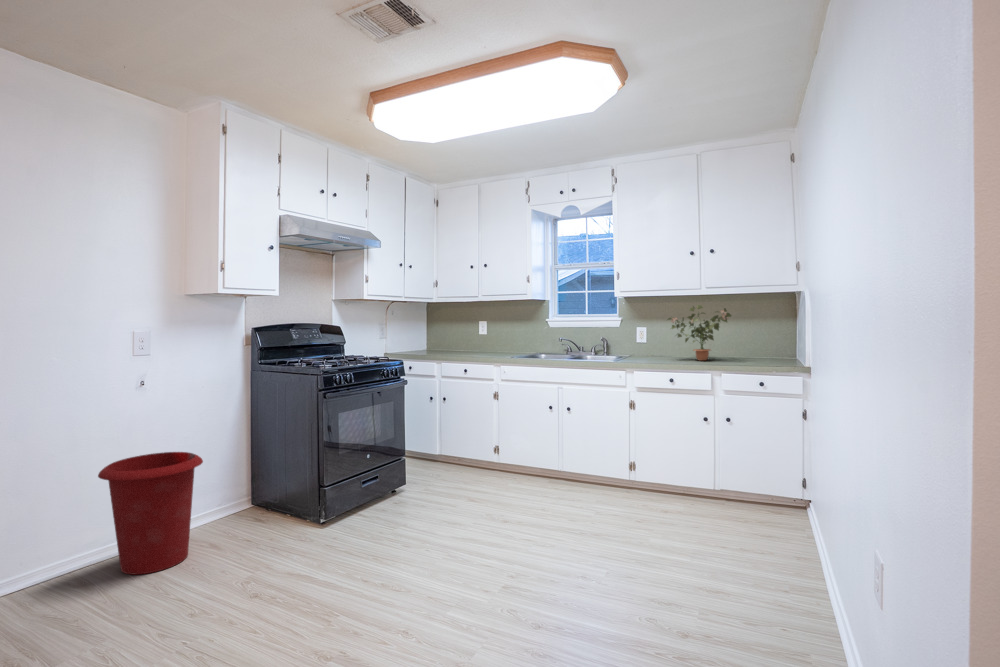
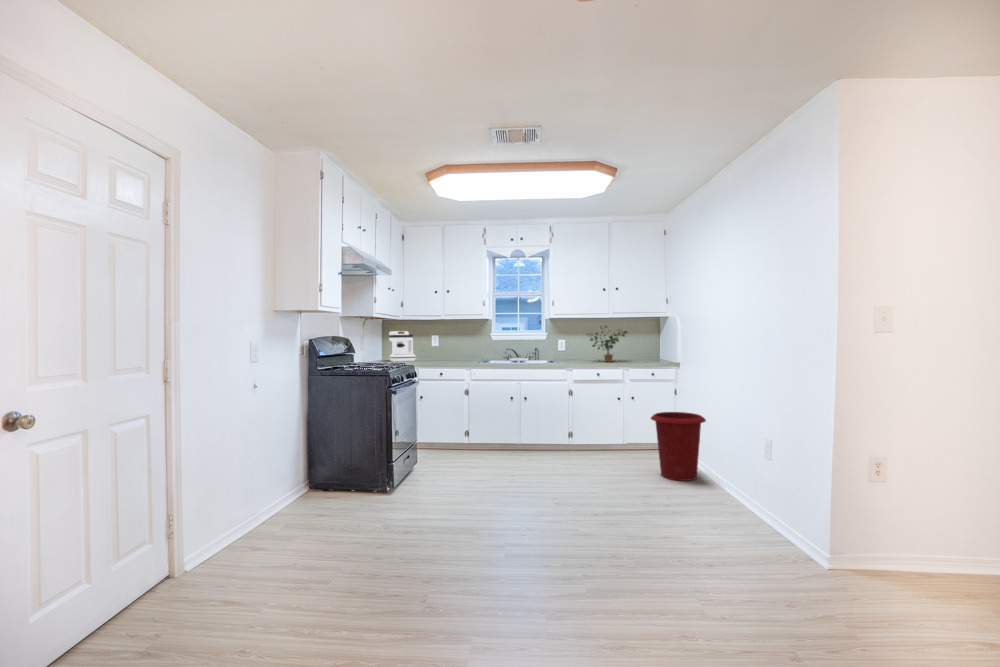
coffee maker: none [423,317,454,354] -> present [389,331,416,362]
waste bin: present [98,452,203,574] -> present [651,412,706,481]

